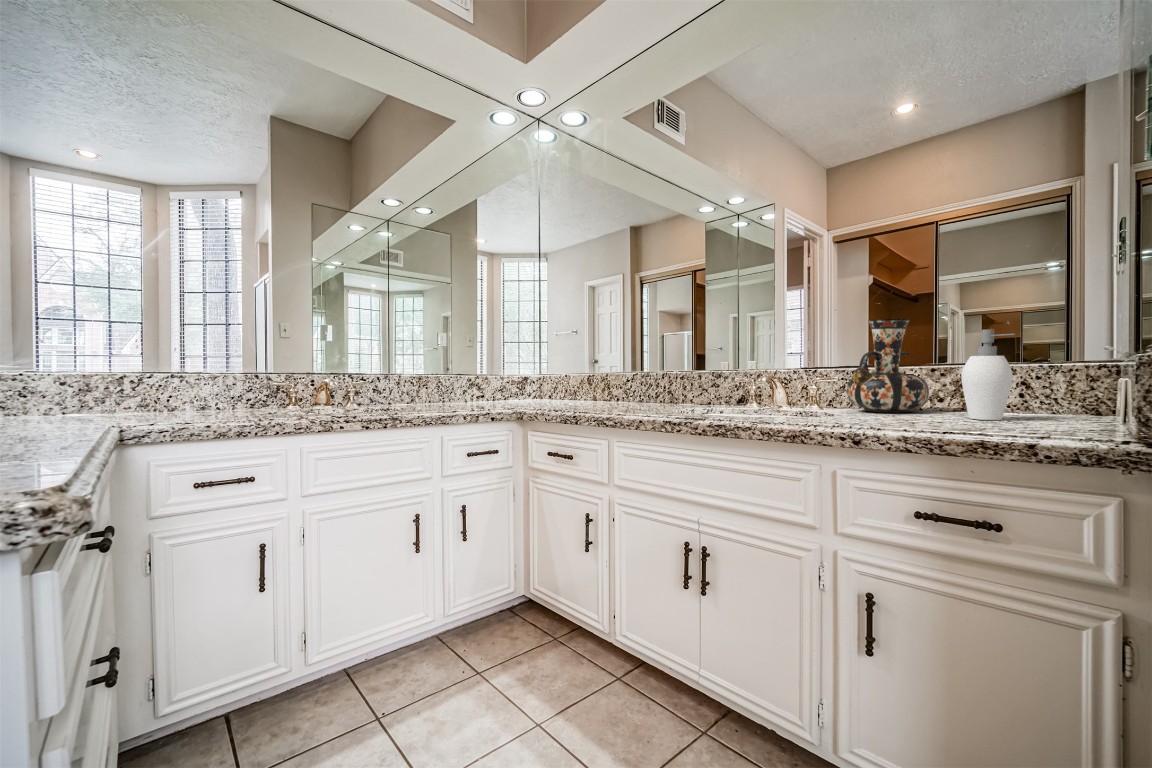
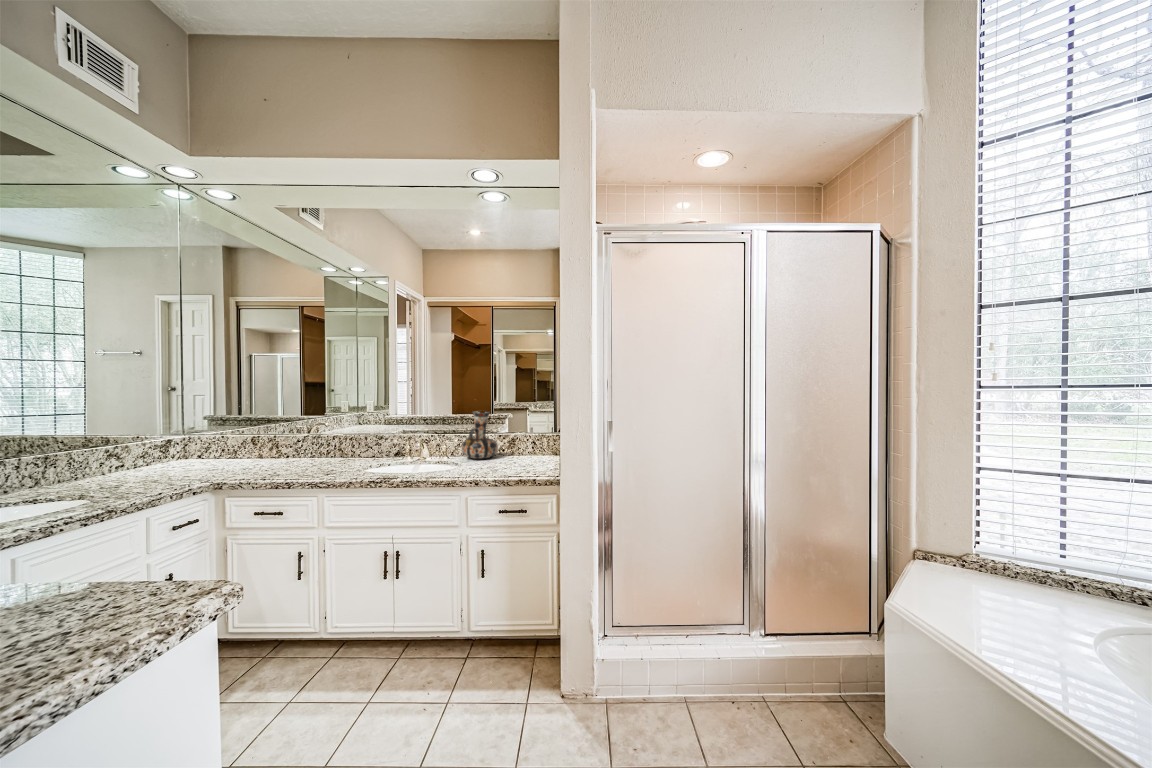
soap dispenser: present [961,329,1015,420] -> none [512,423,531,463]

